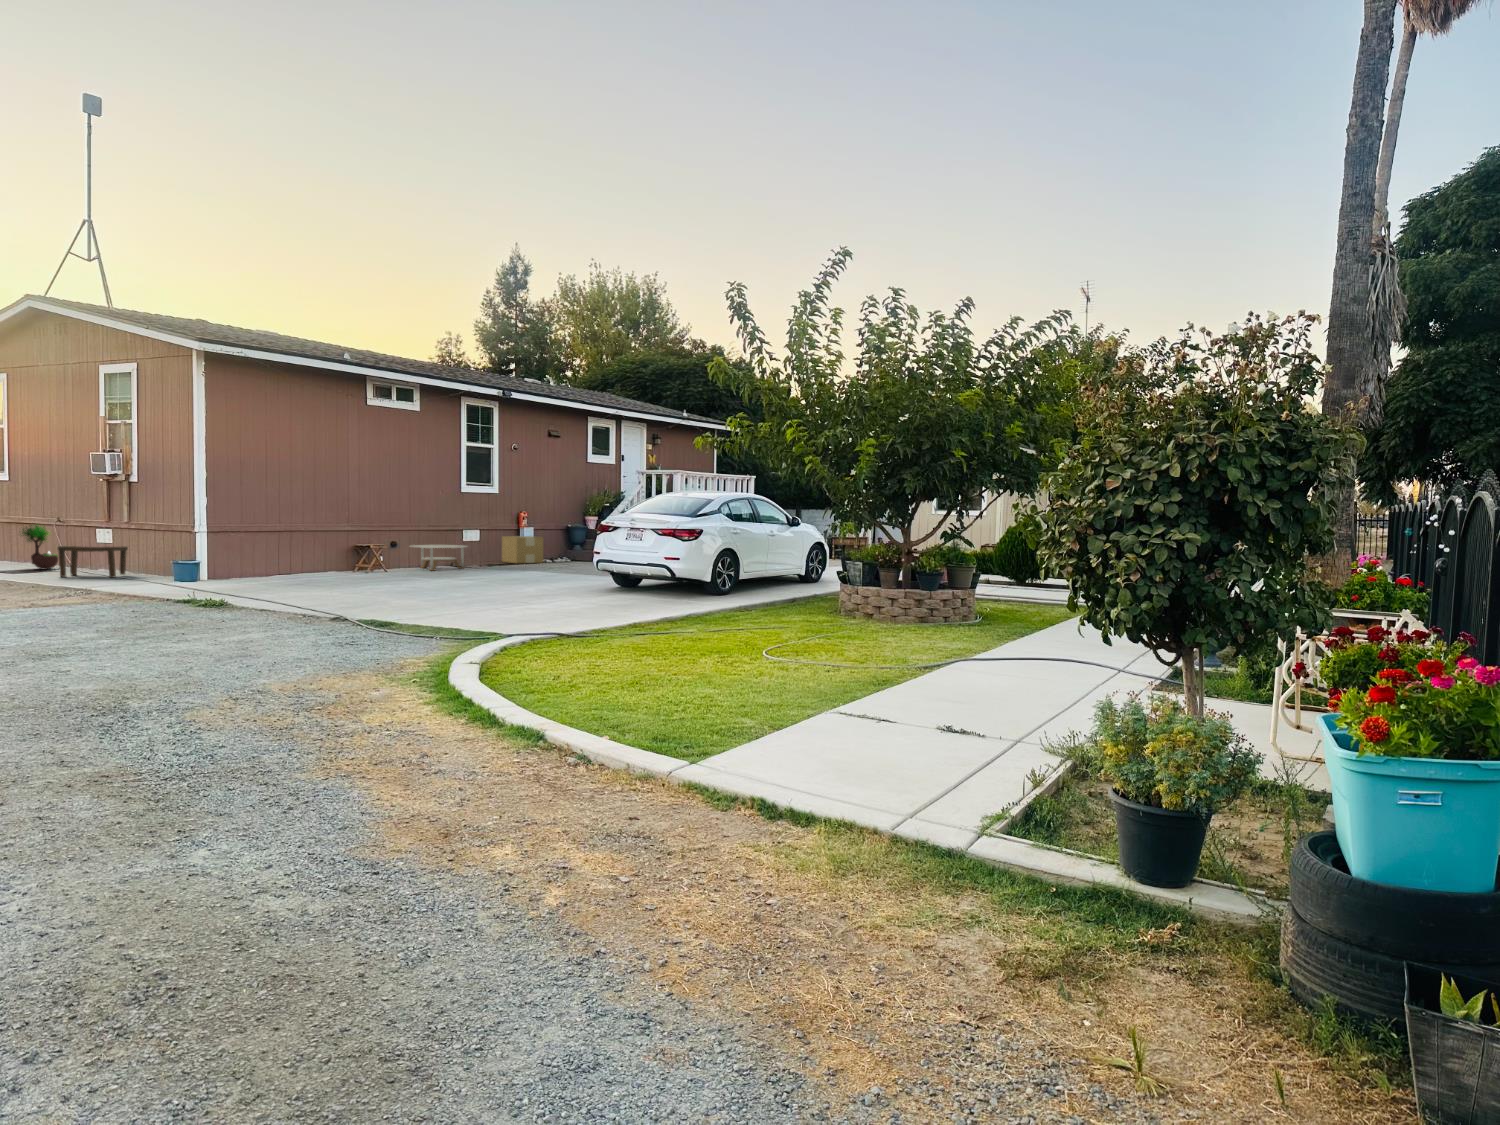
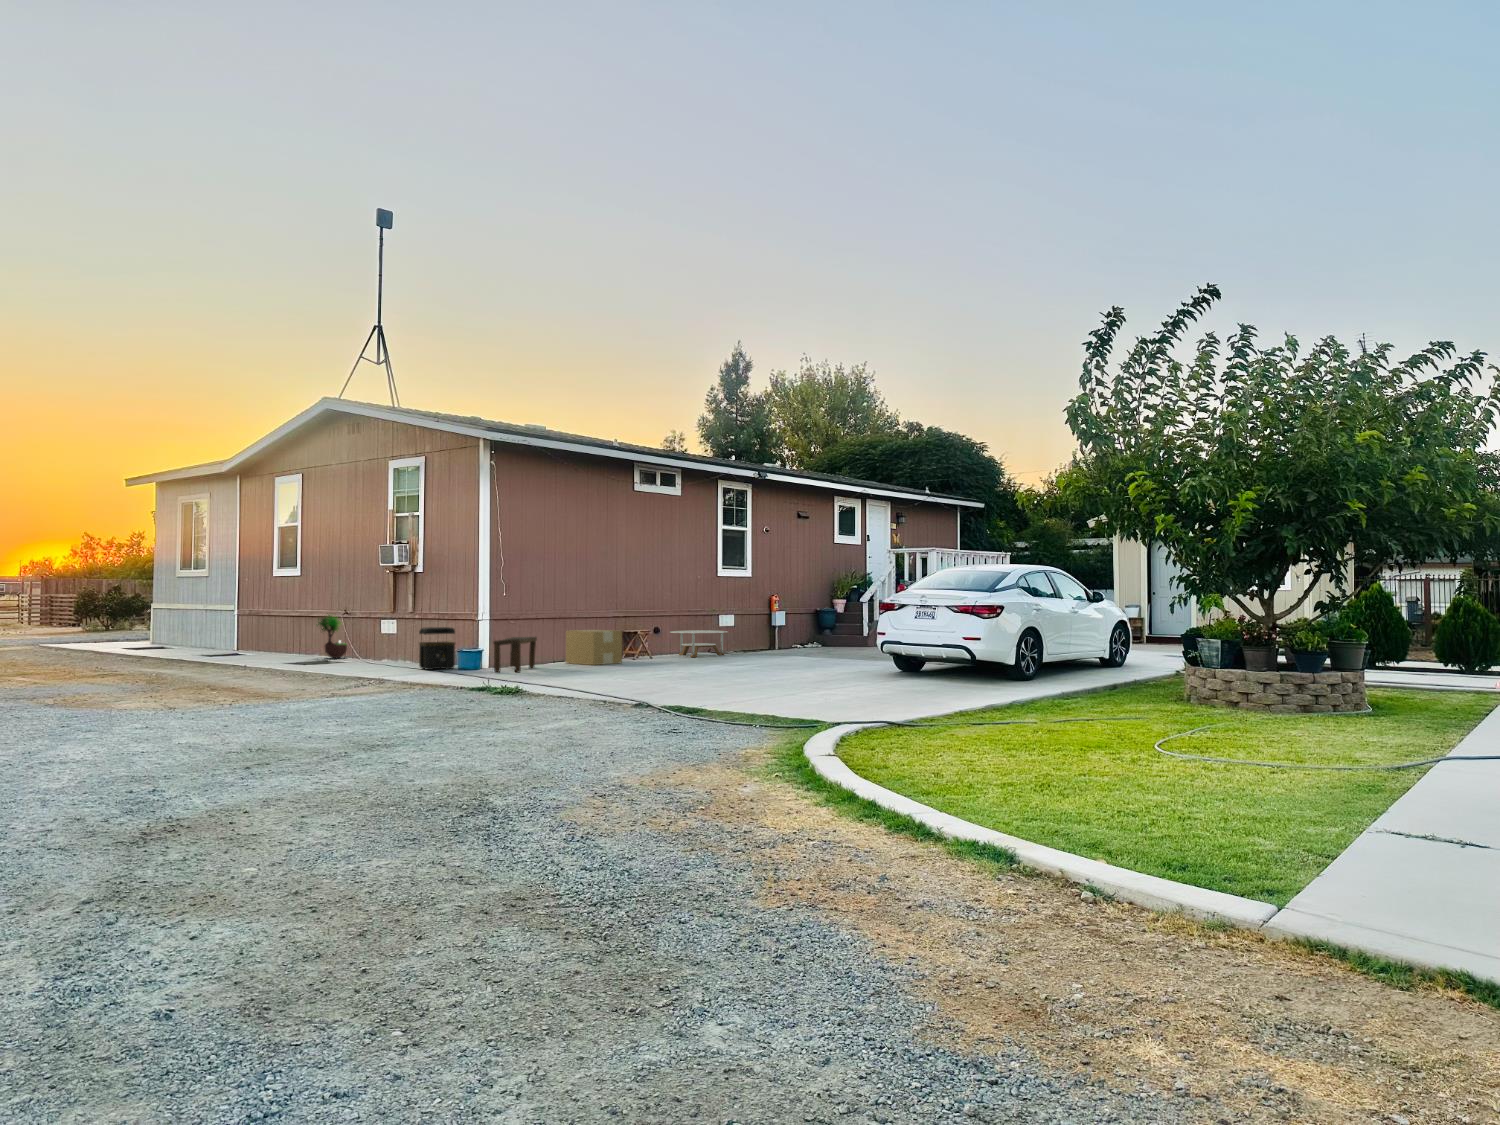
cardboard box: present [502,536,543,563] -> present [566,630,622,665]
toolbox: none [131,540,172,583] -> present [419,627,455,670]
bench: present [58,546,128,578] -> present [494,637,537,672]

